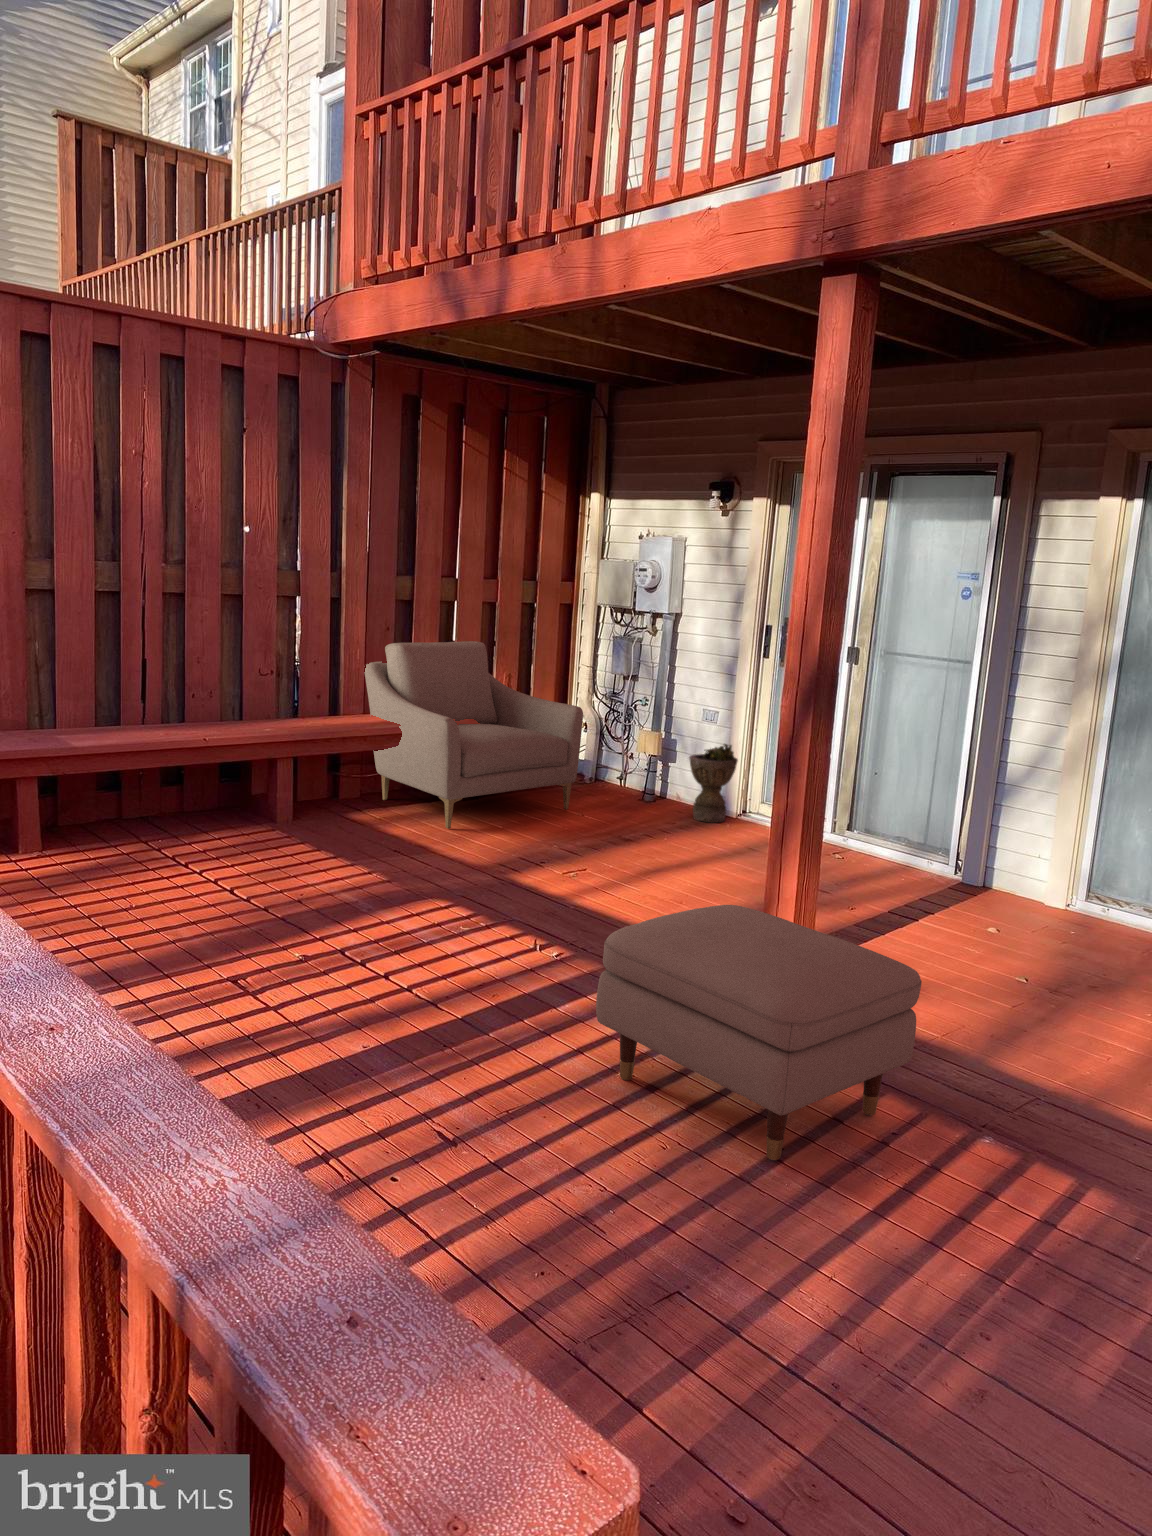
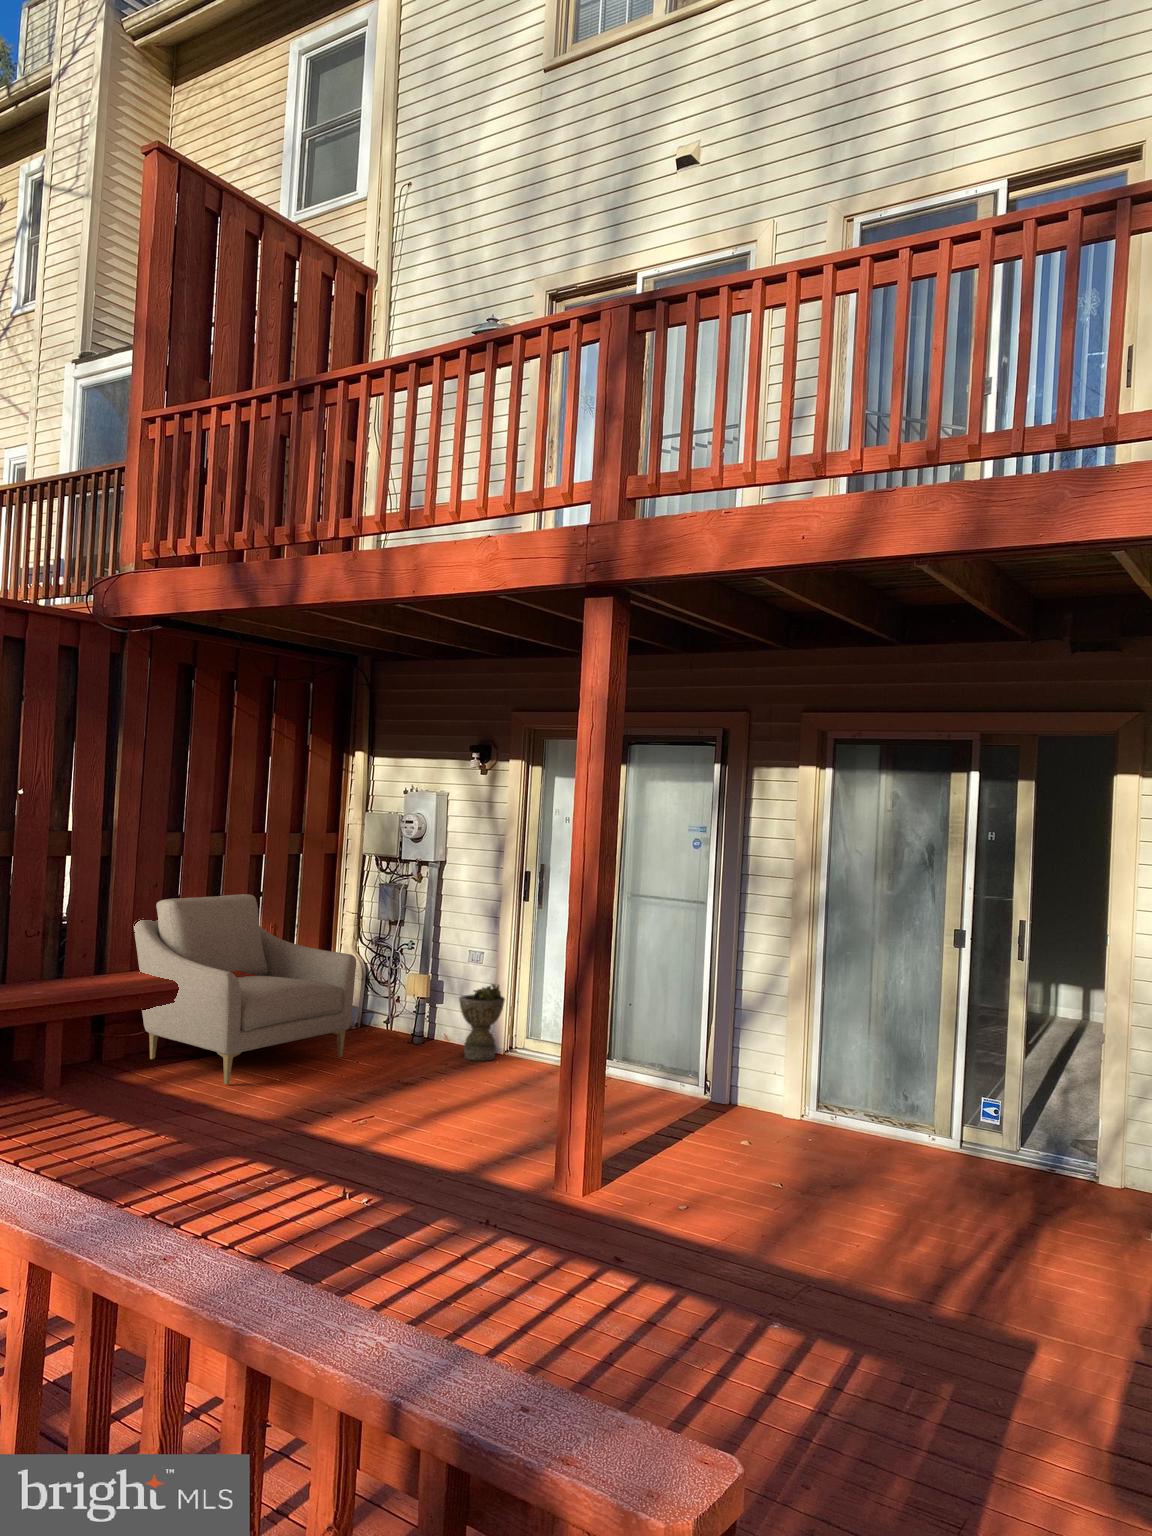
ottoman: present [596,905,922,1160] -> none [430,1135,714,1365]

